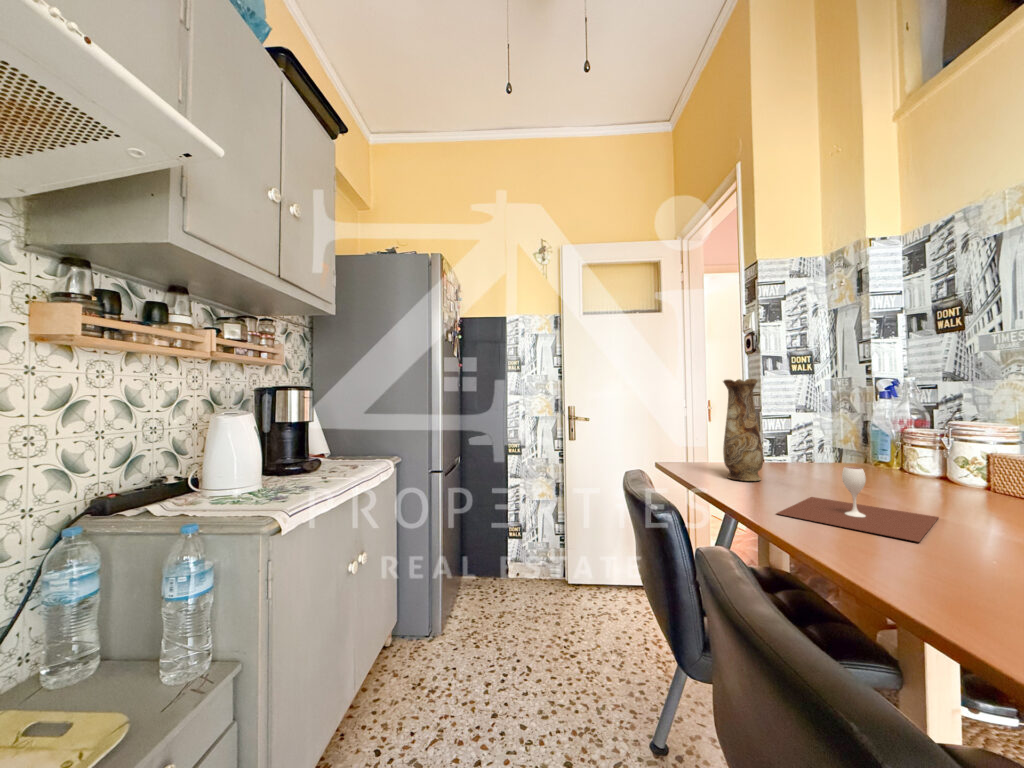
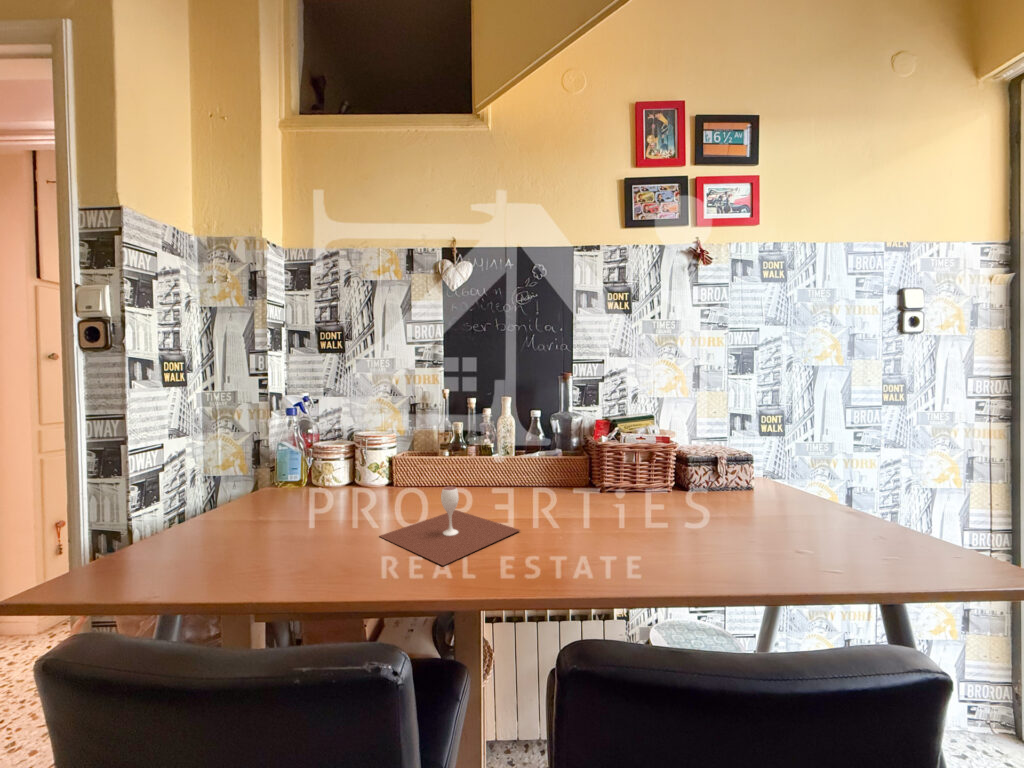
vase: present [723,379,763,481] -> none [223,401,291,563]

